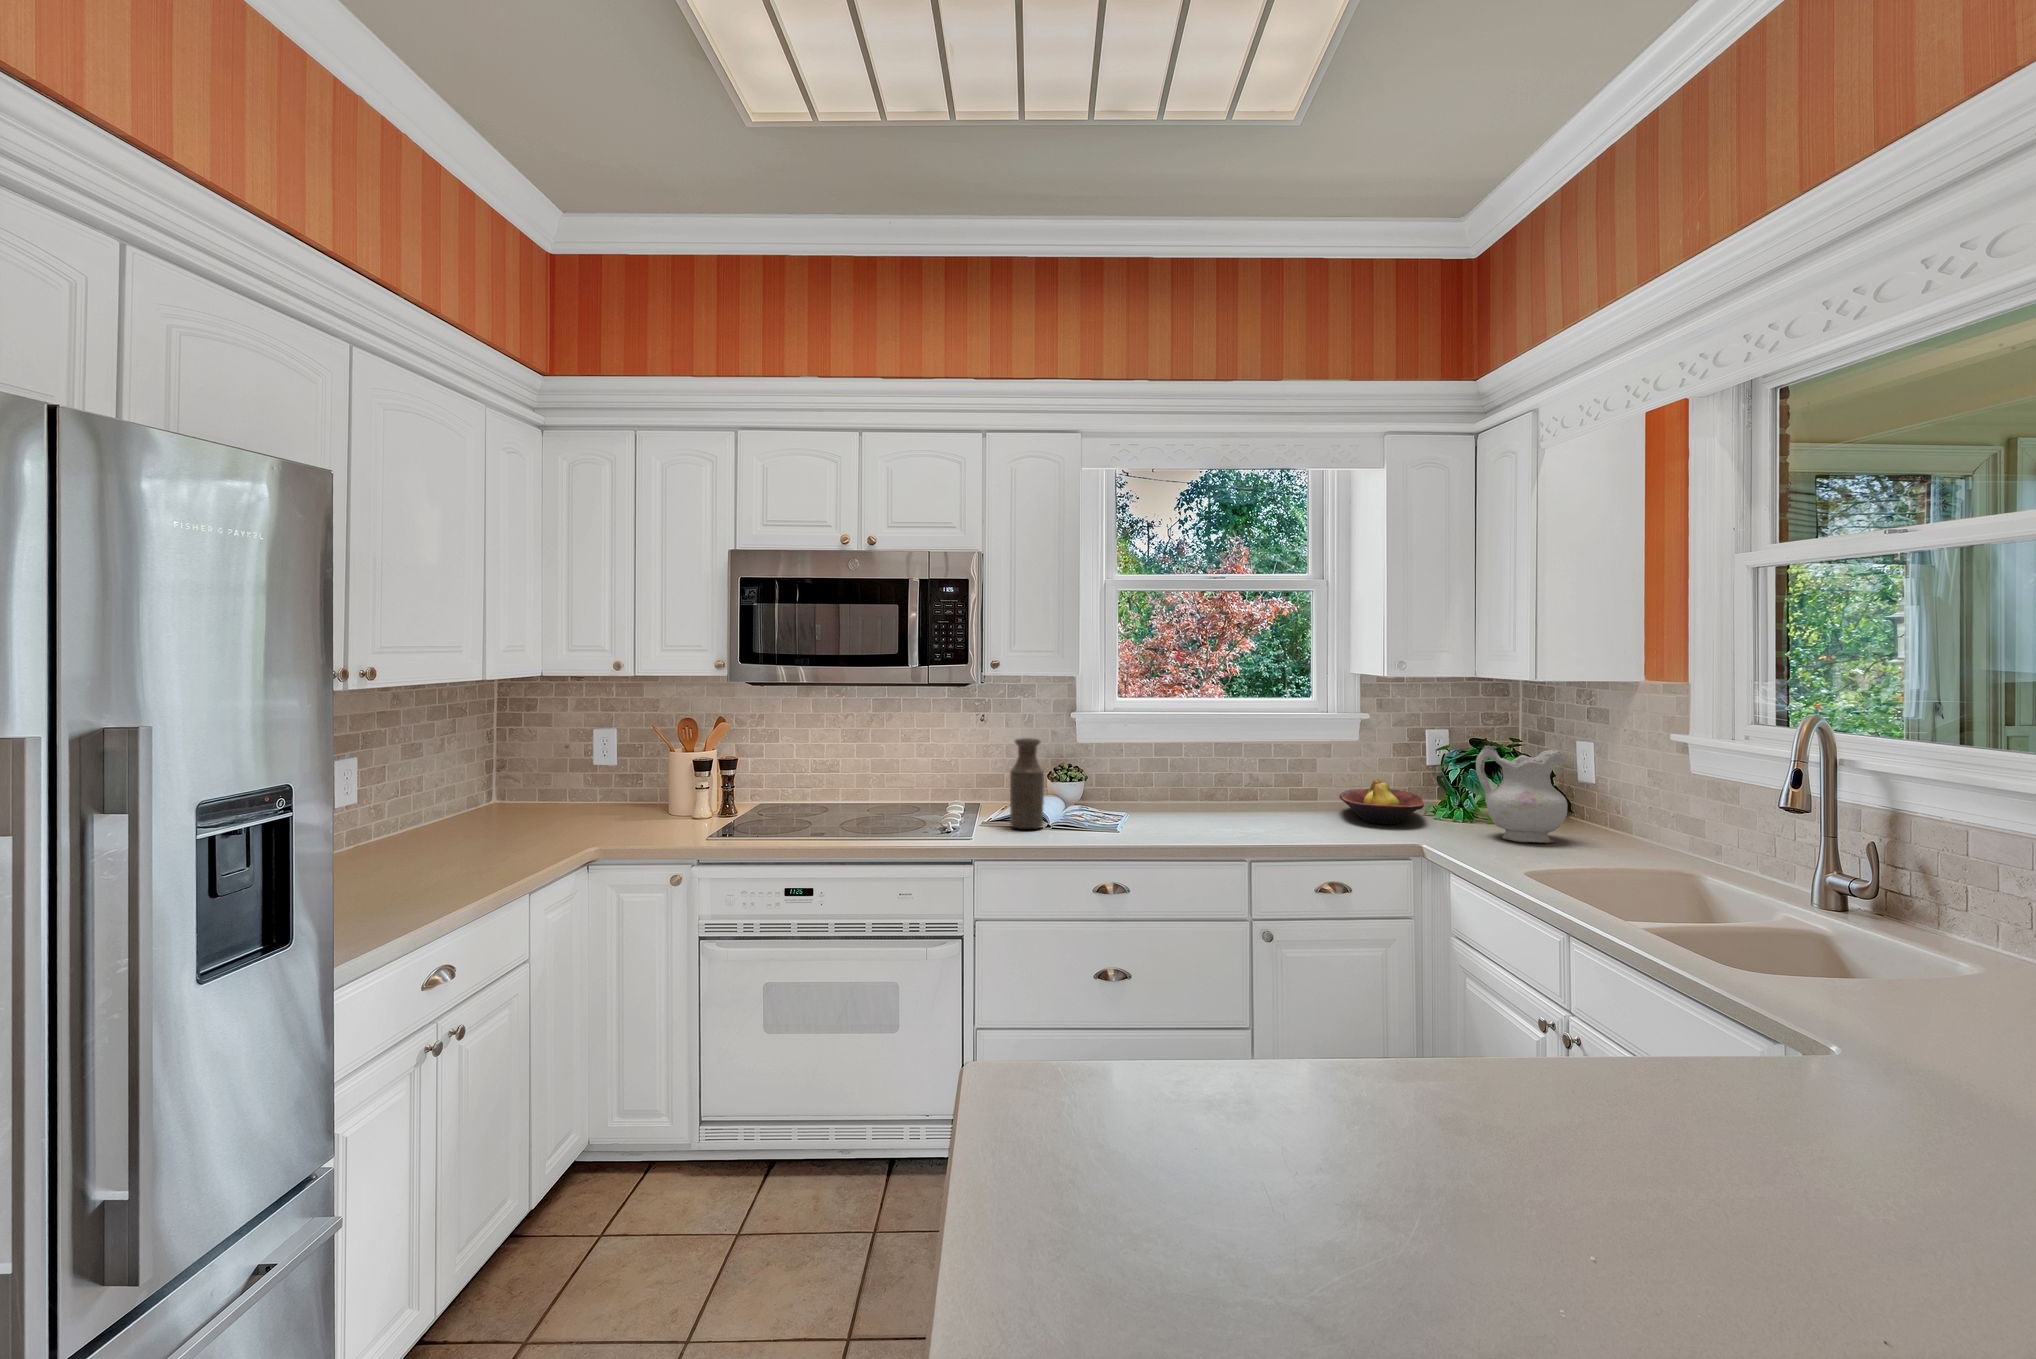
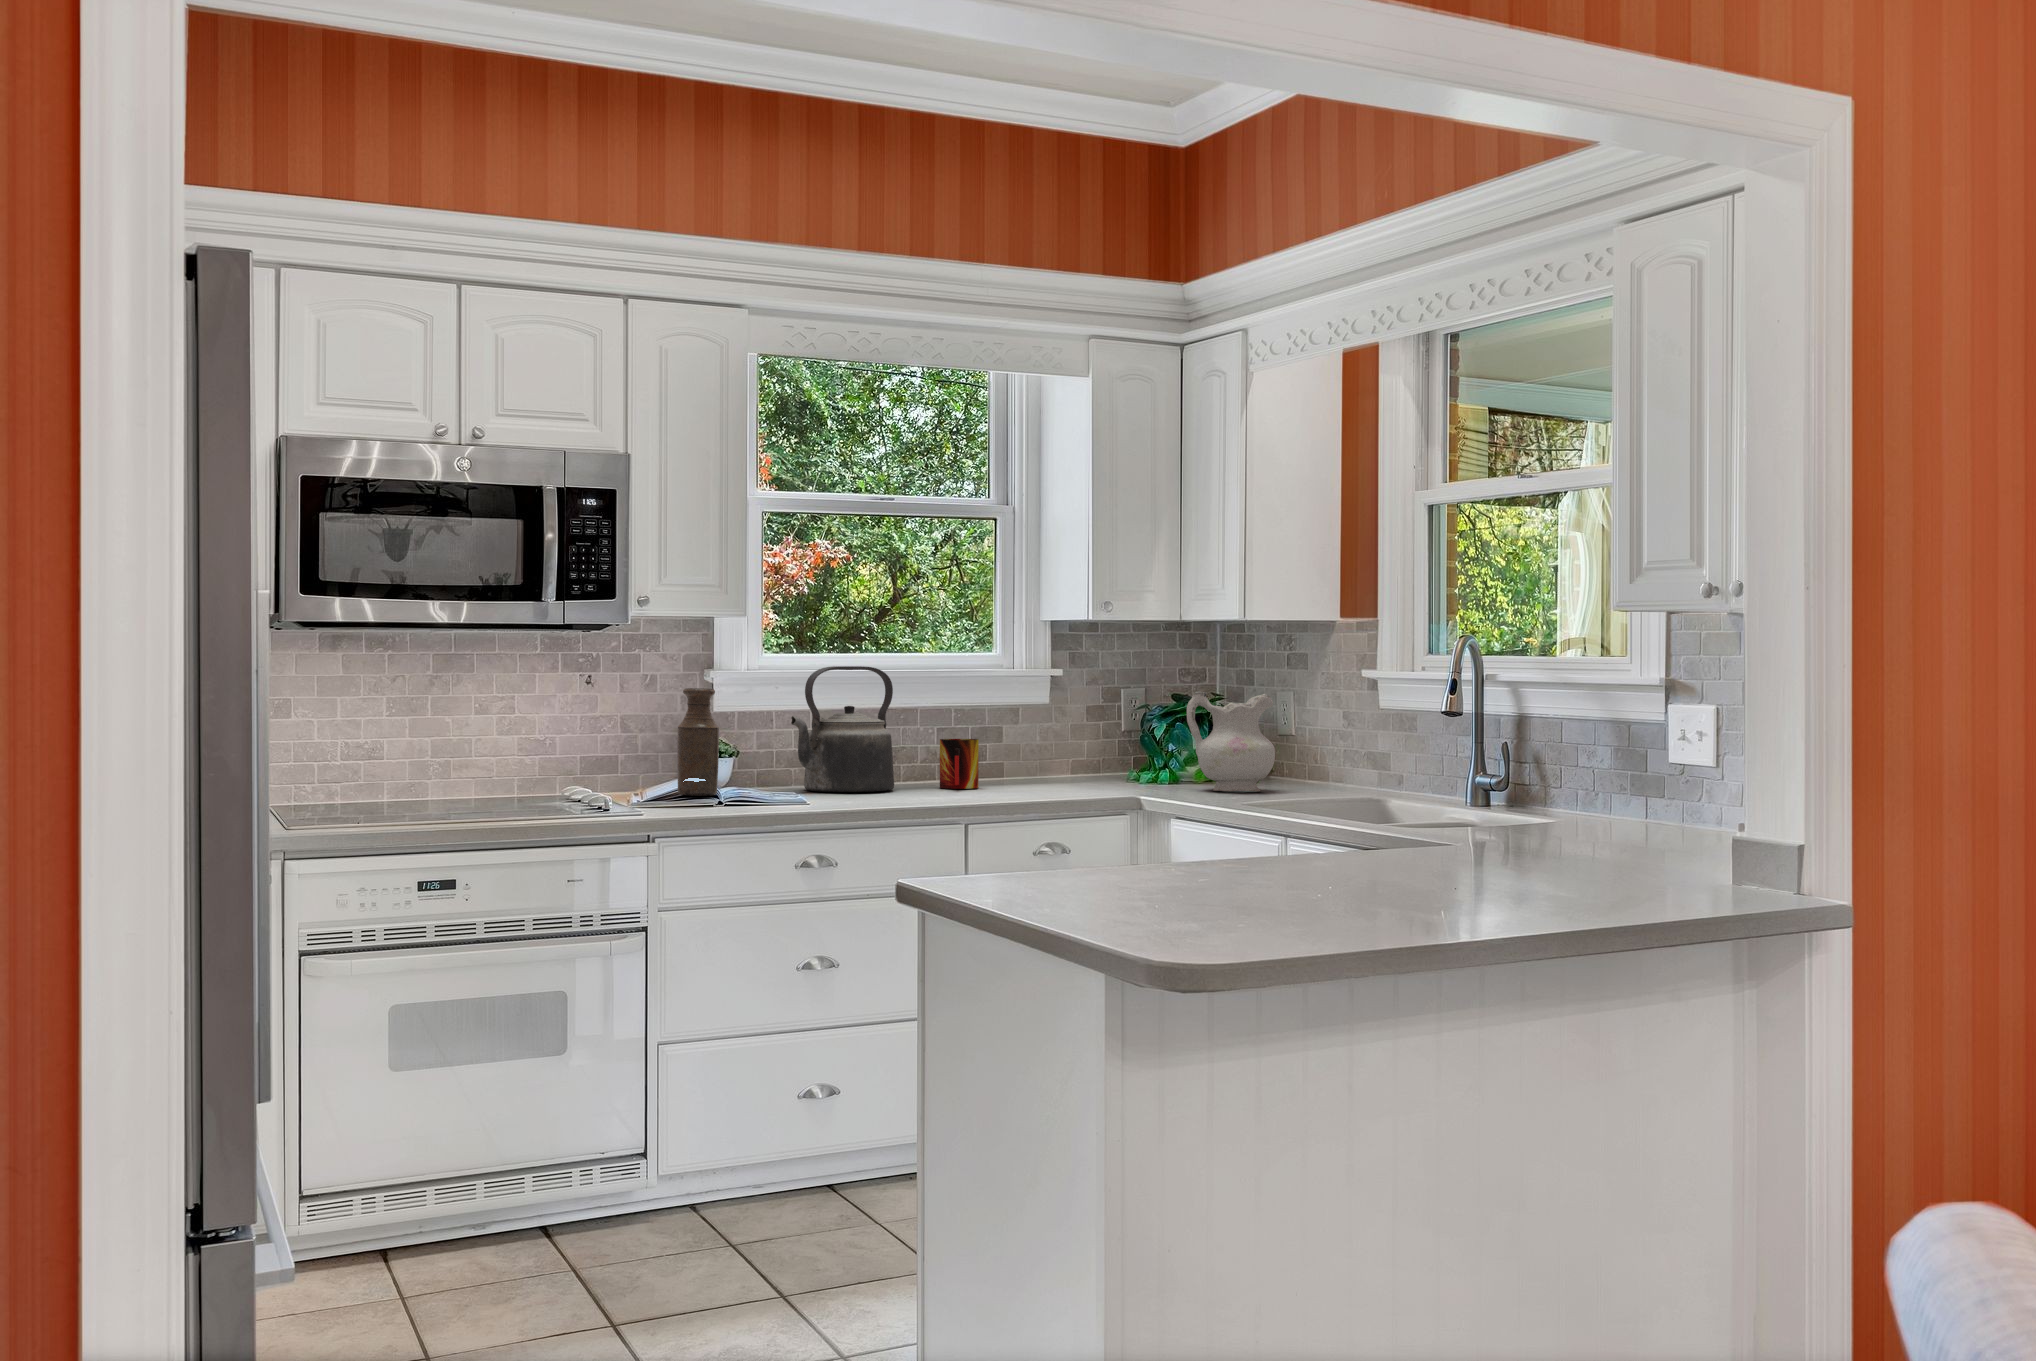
kettle: none [1110,718,1204,827] -> present [791,666,894,792]
mug: none [1246,778,1280,824] -> present [940,739,979,789]
fruit bowl: present [1340,779,1424,824] -> none [1036,741,1131,786]

